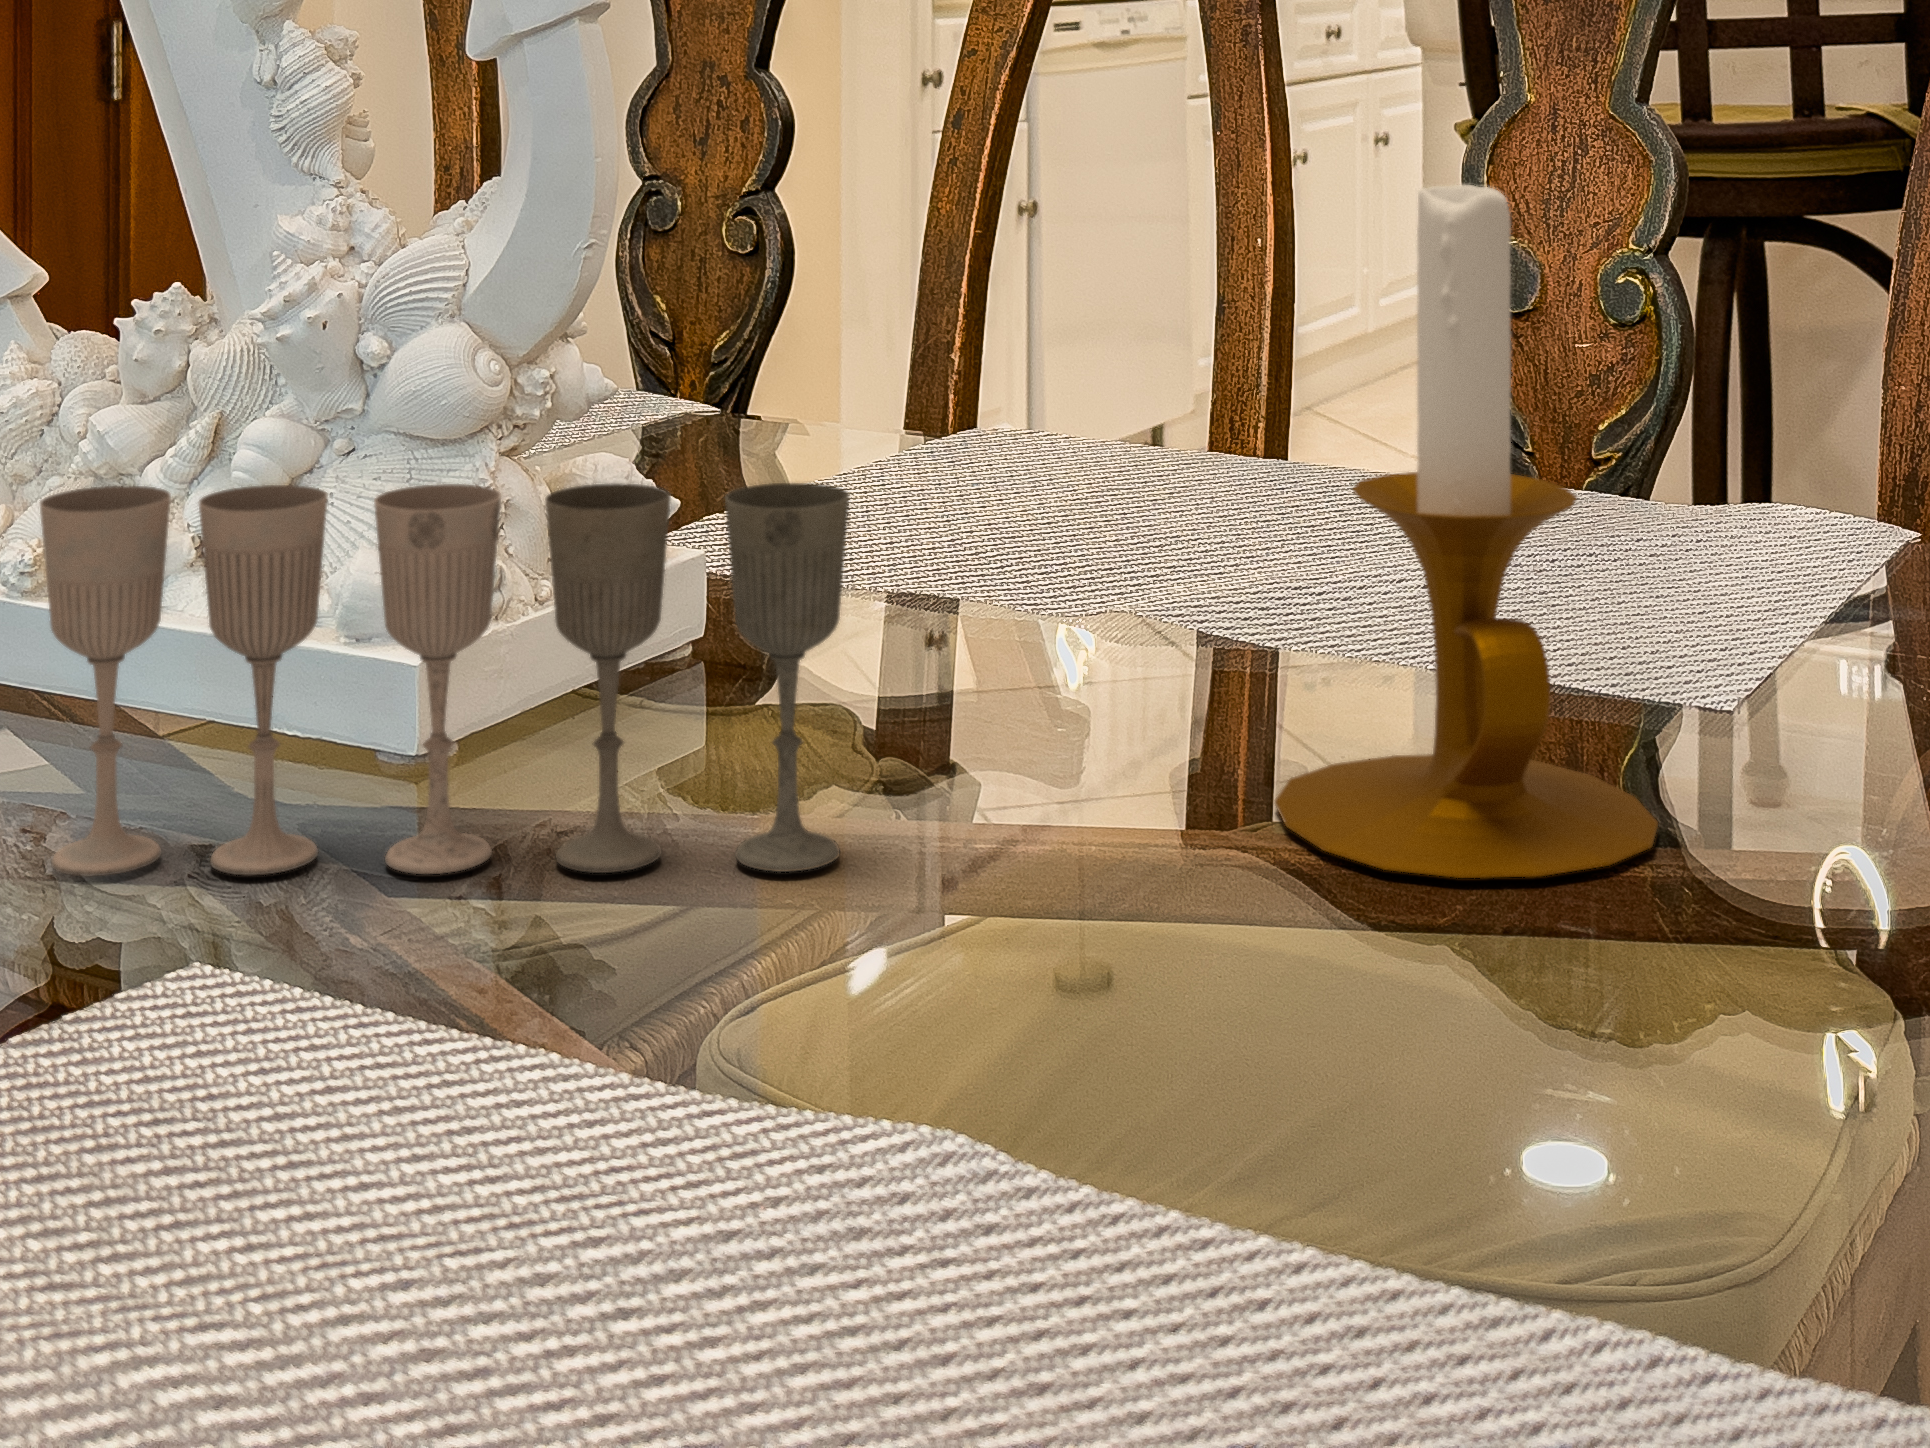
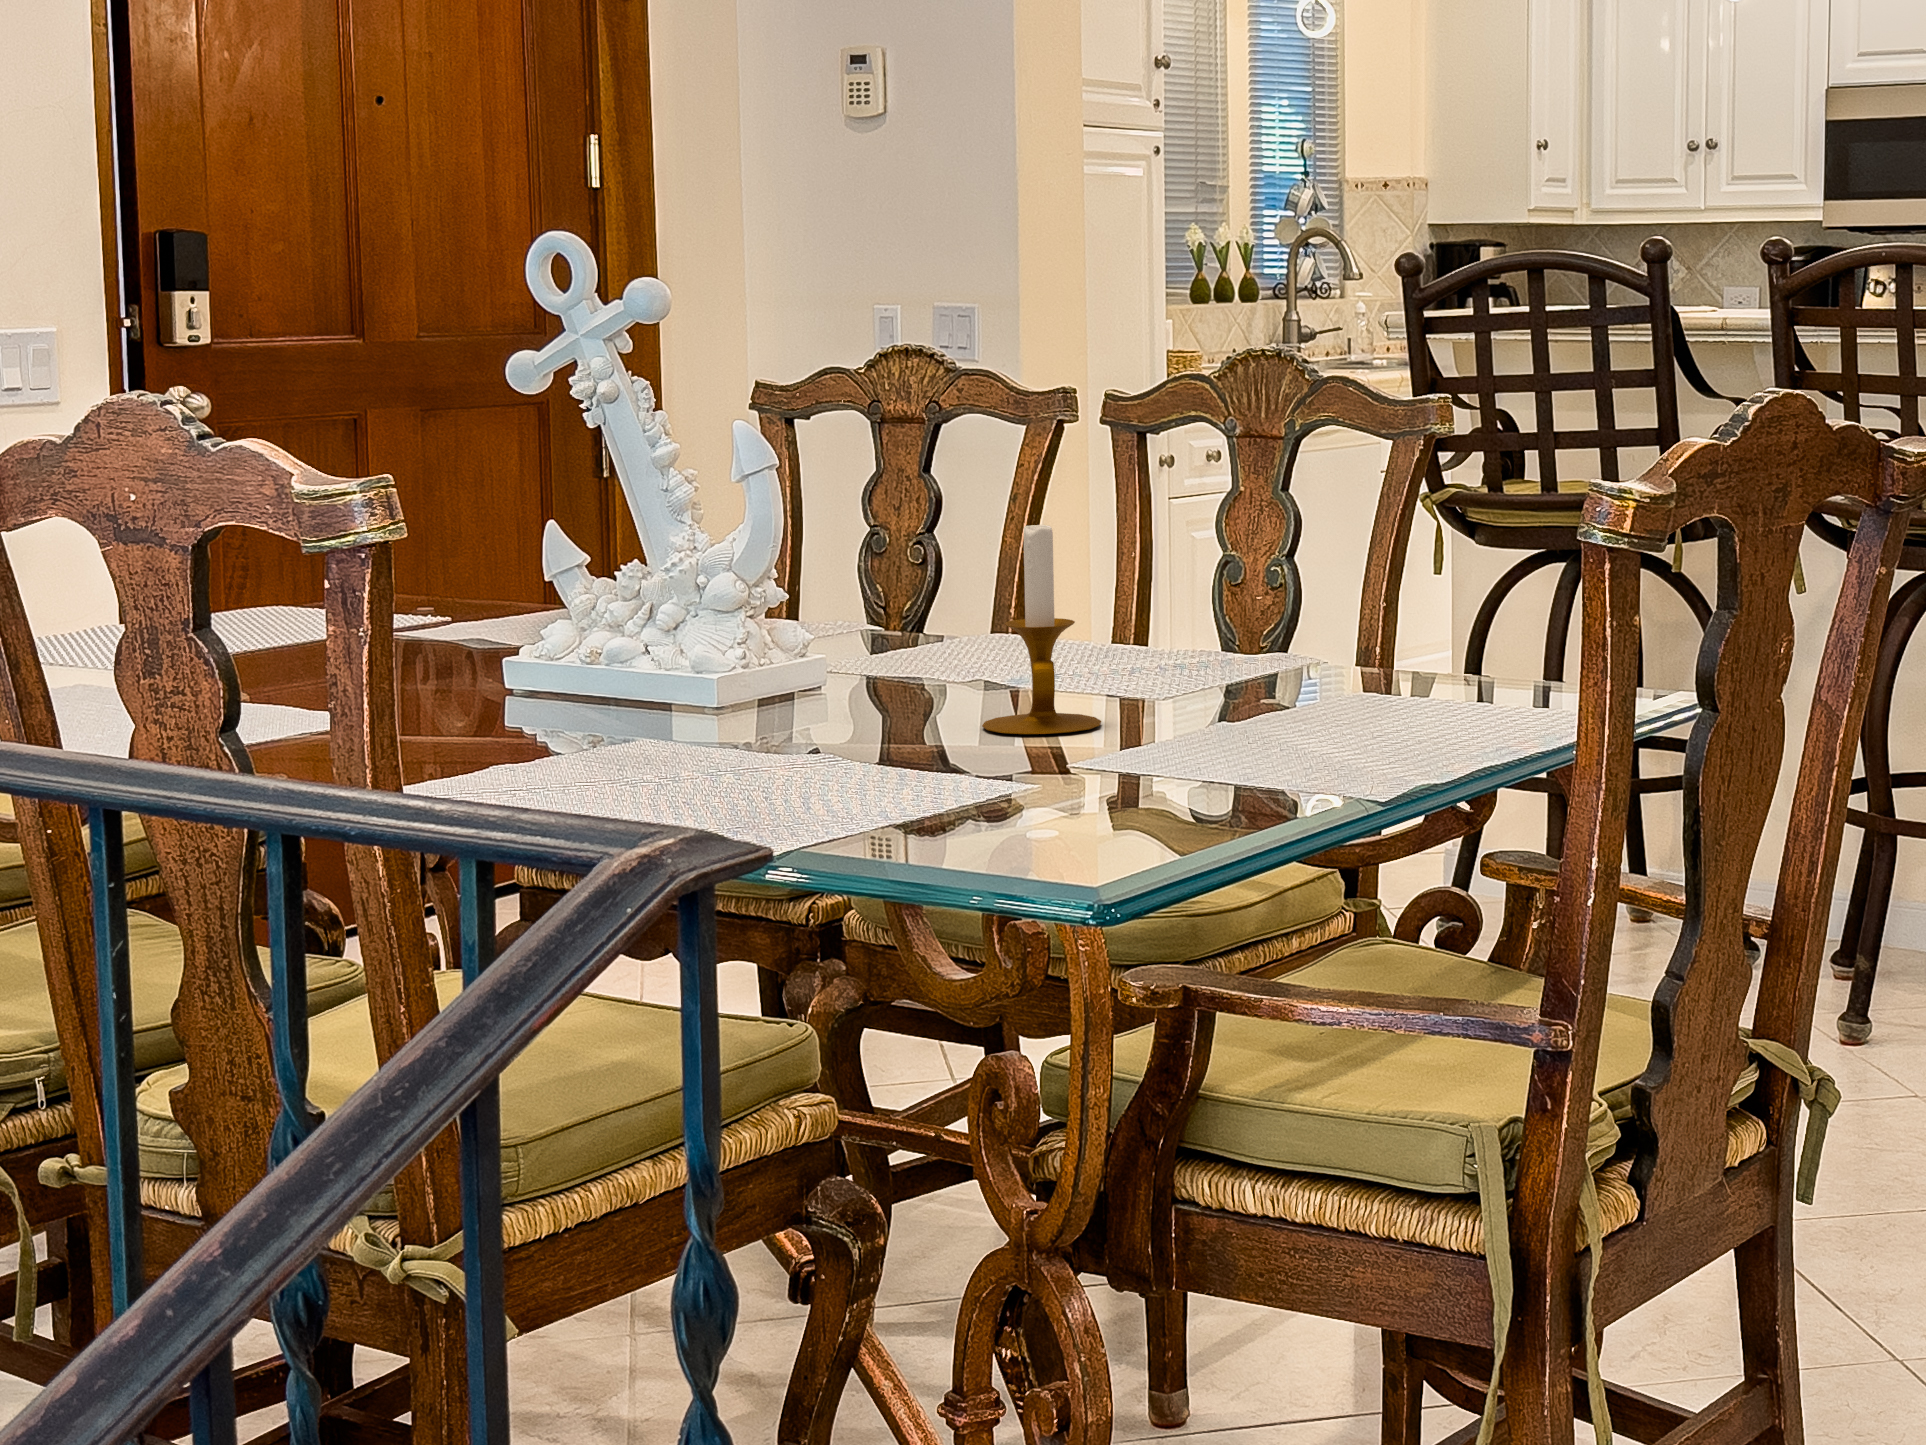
wine glass: present [40,483,849,877] -> none [591,619,839,735]

